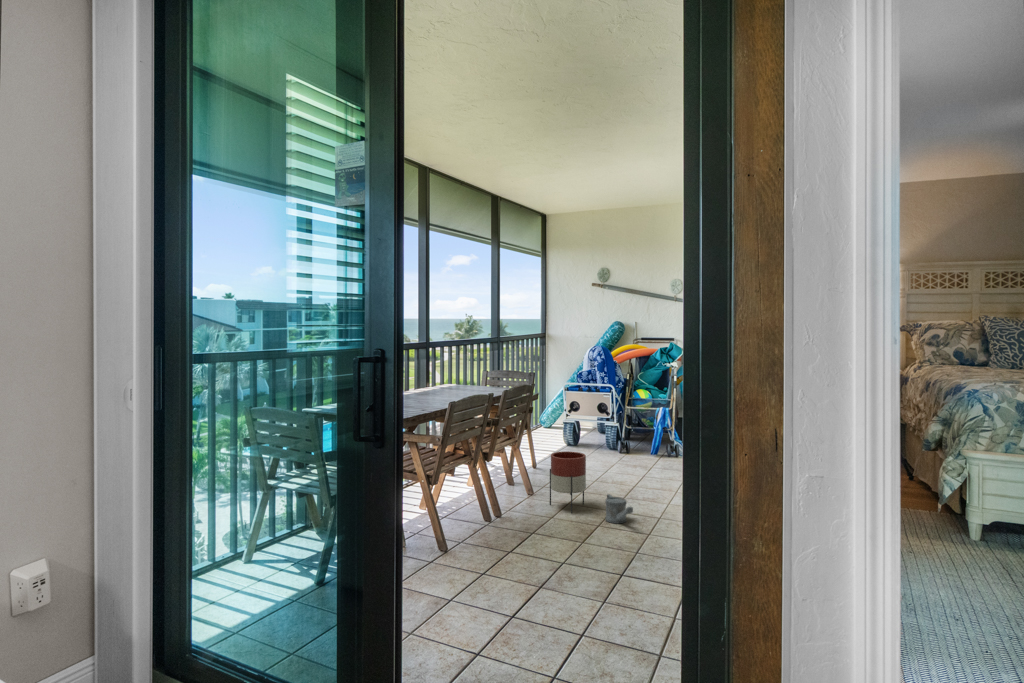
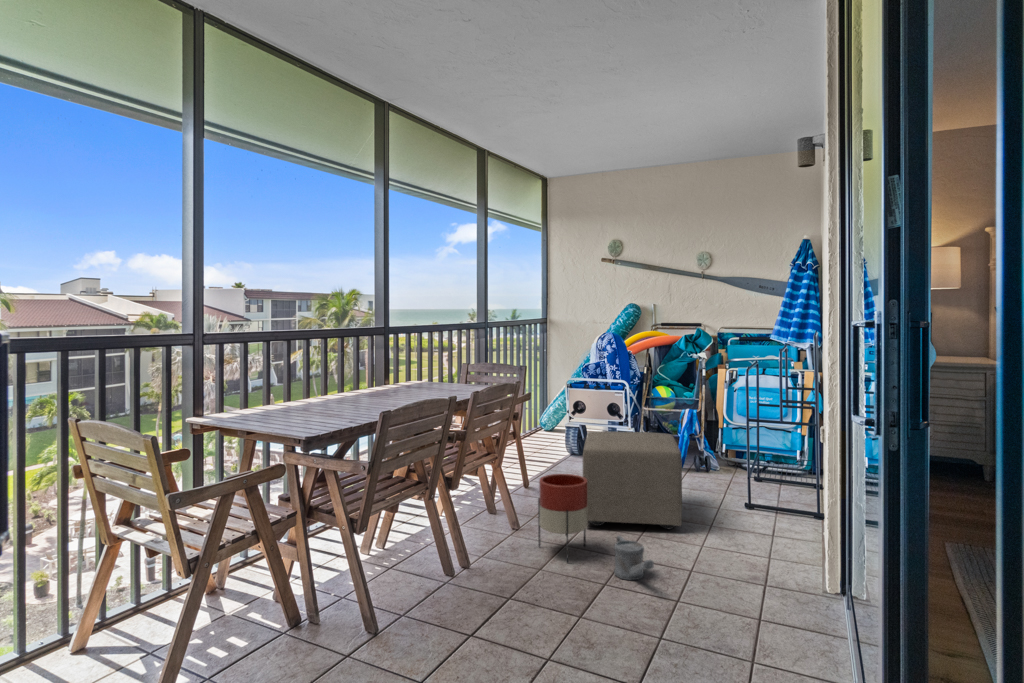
ottoman: none [581,423,654,494] -> present [583,431,682,529]

